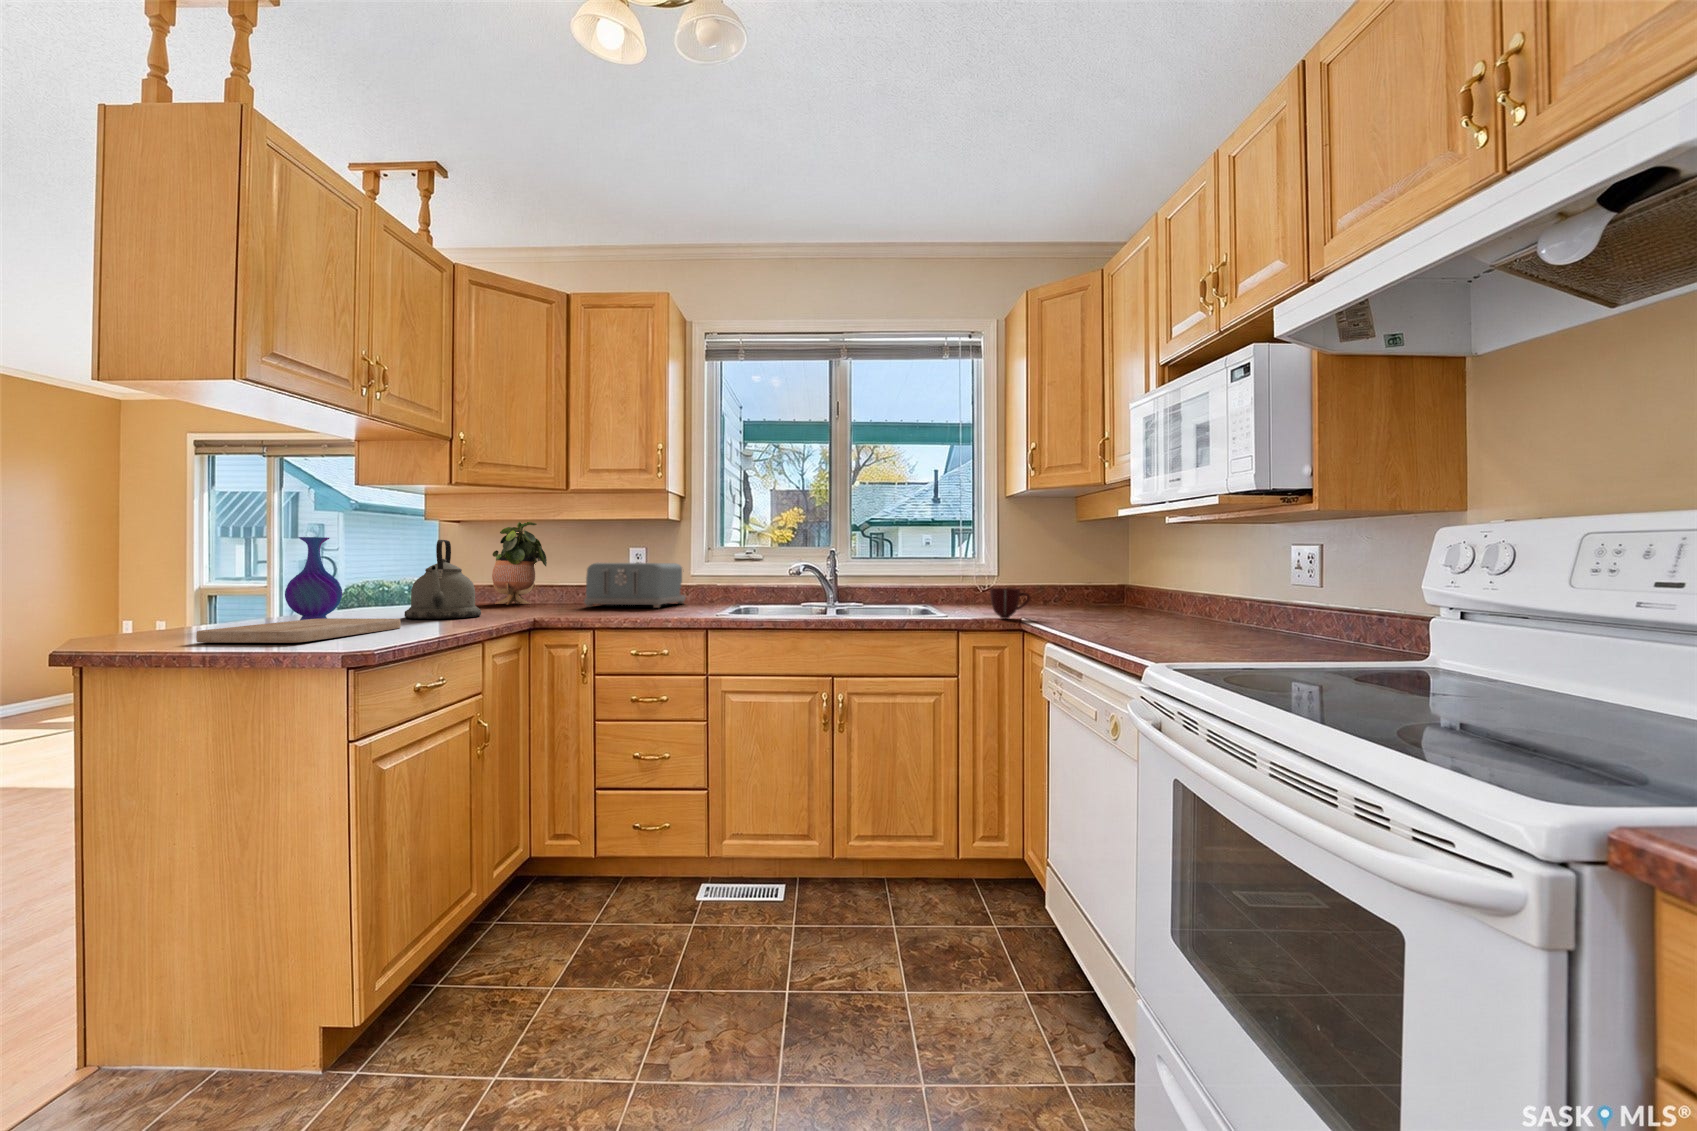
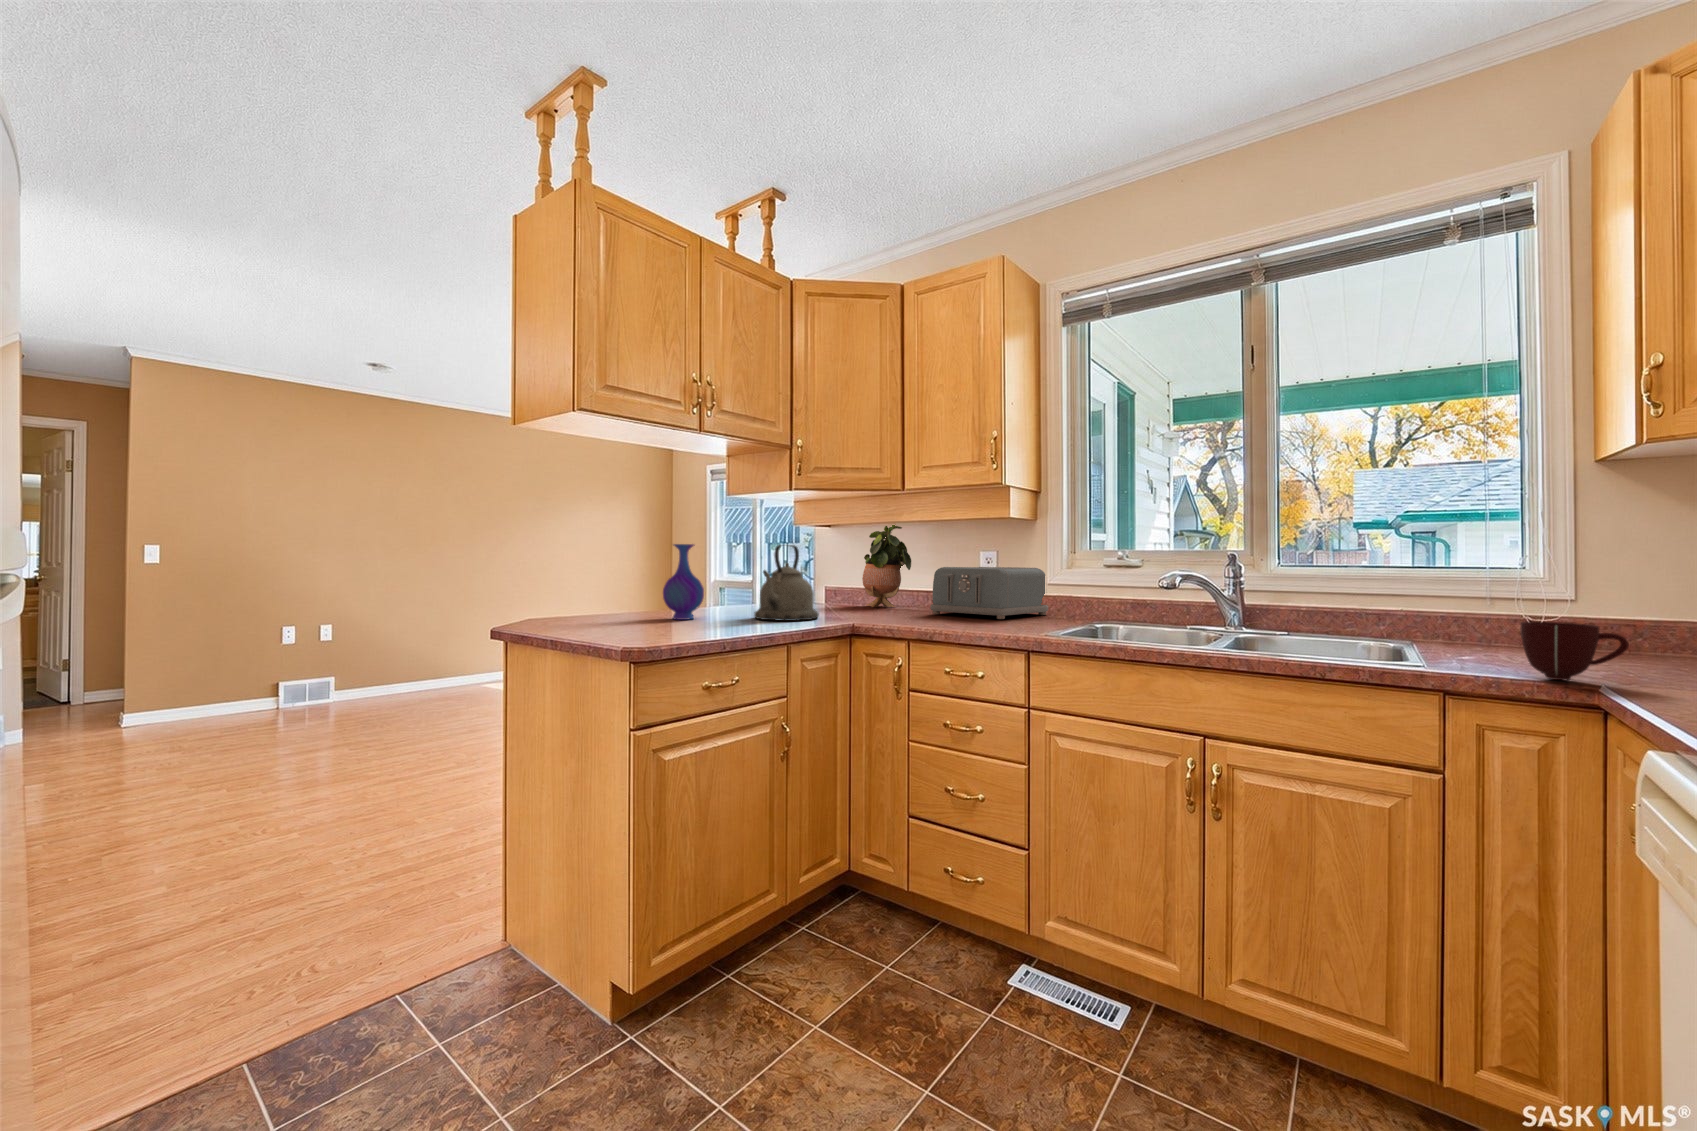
cutting board: present [196,618,401,643] -> none [557,616,722,640]

